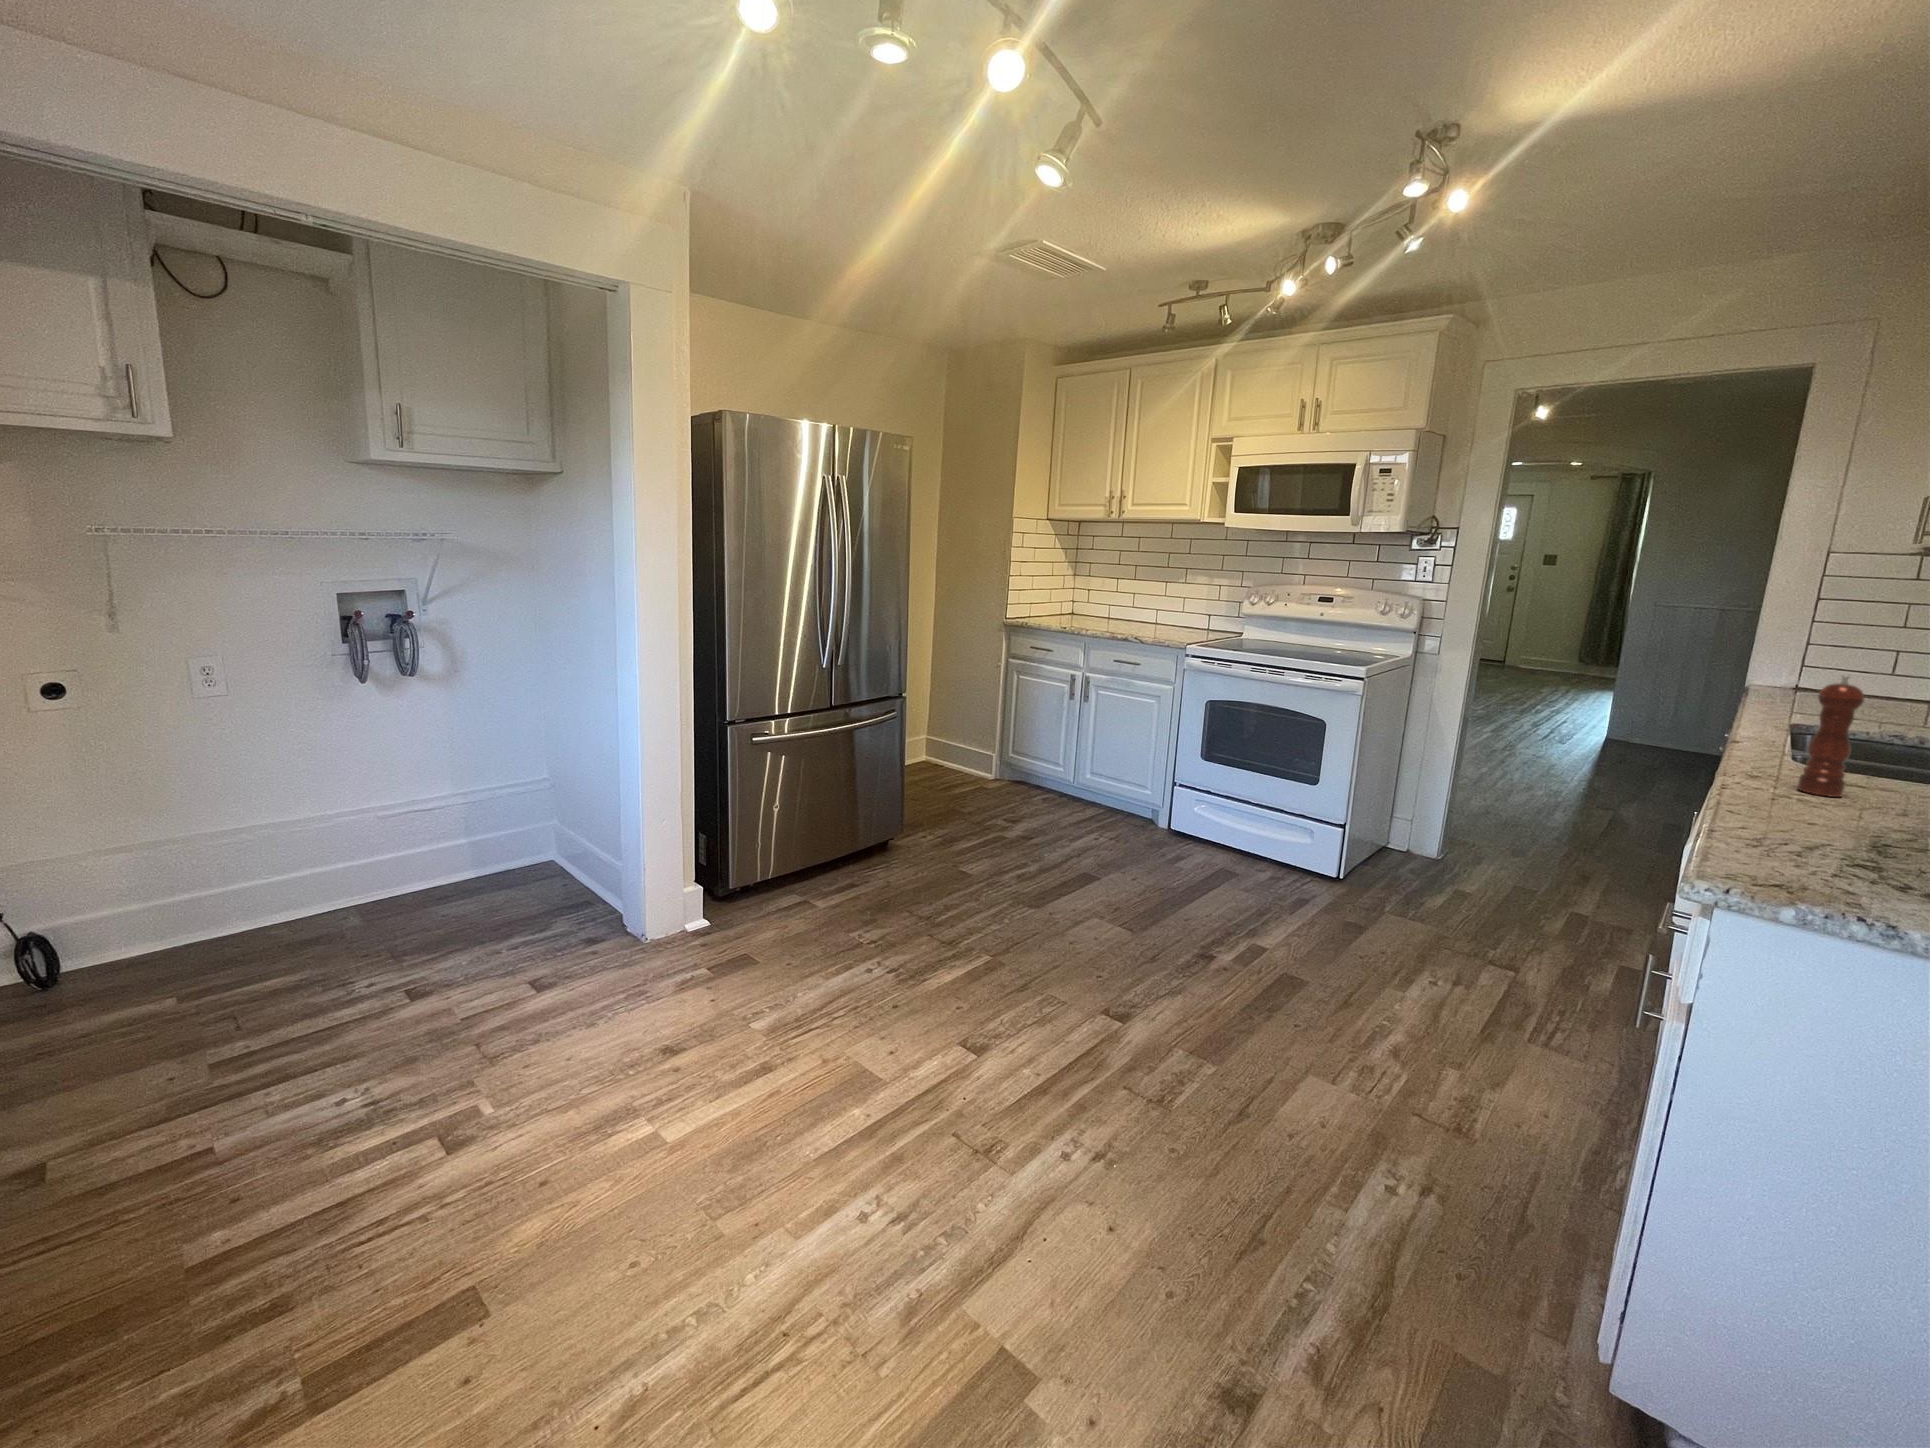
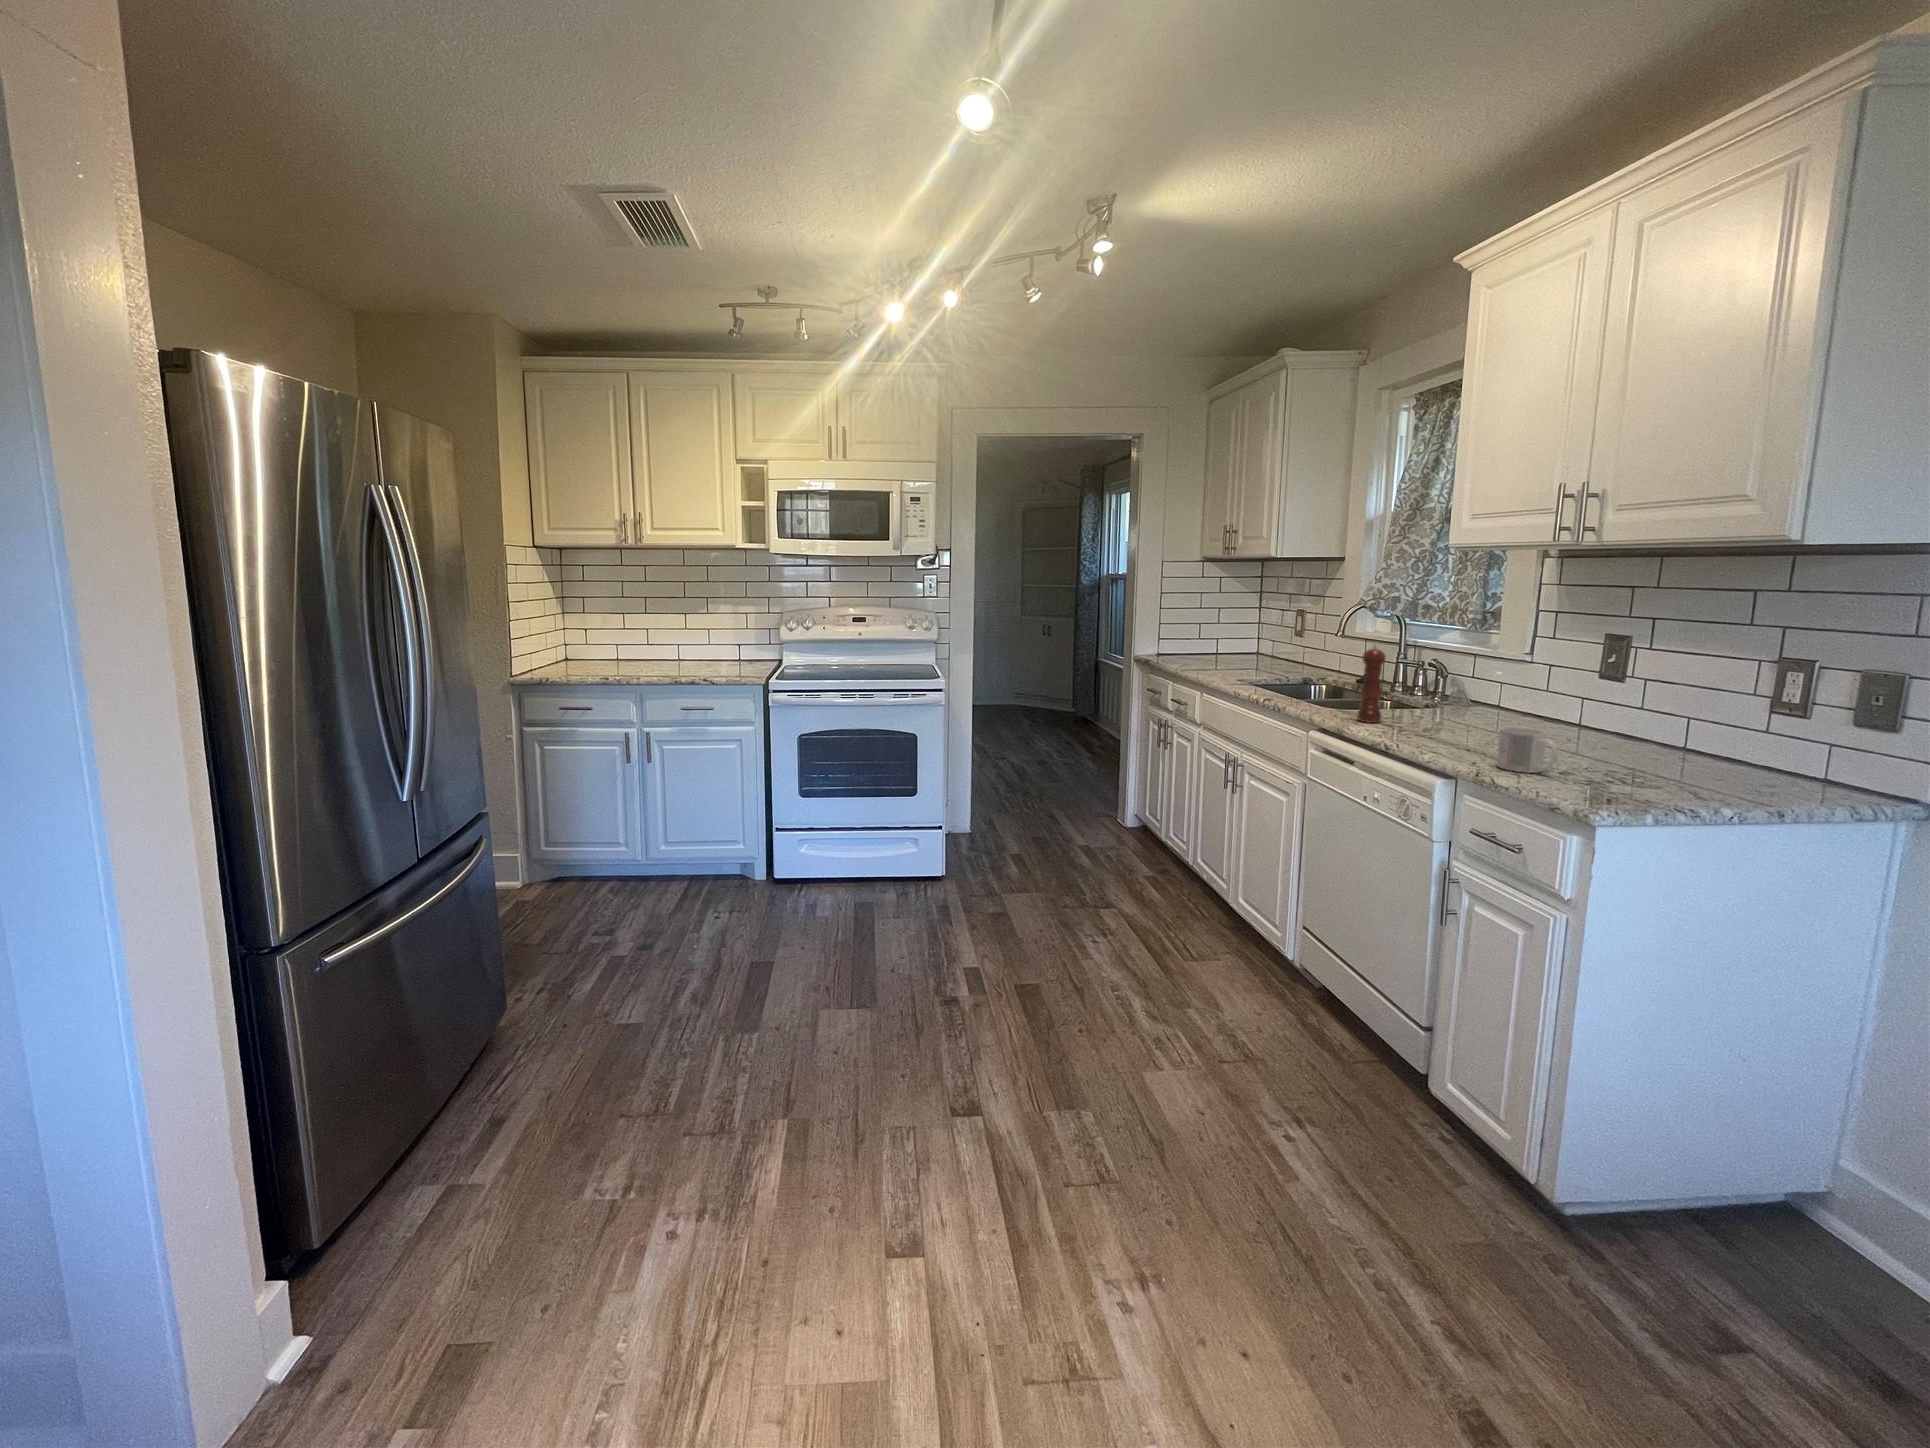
mug: none [1774,795,1867,870] -> present [1496,727,1558,773]

